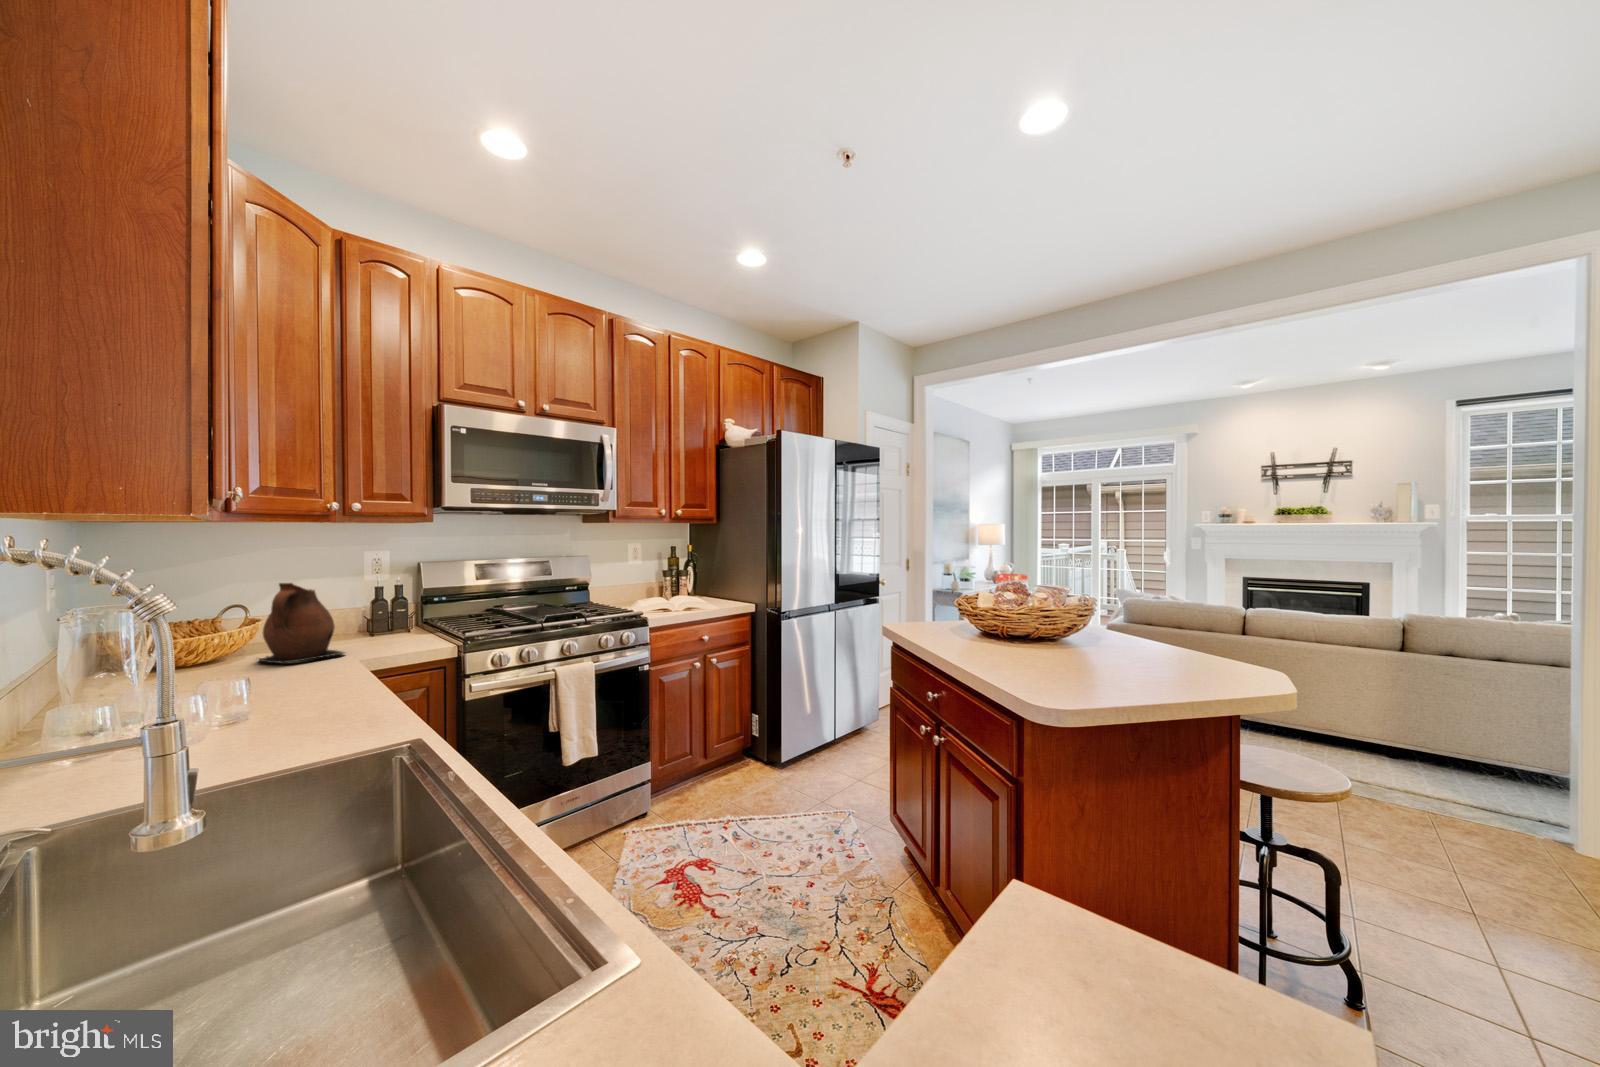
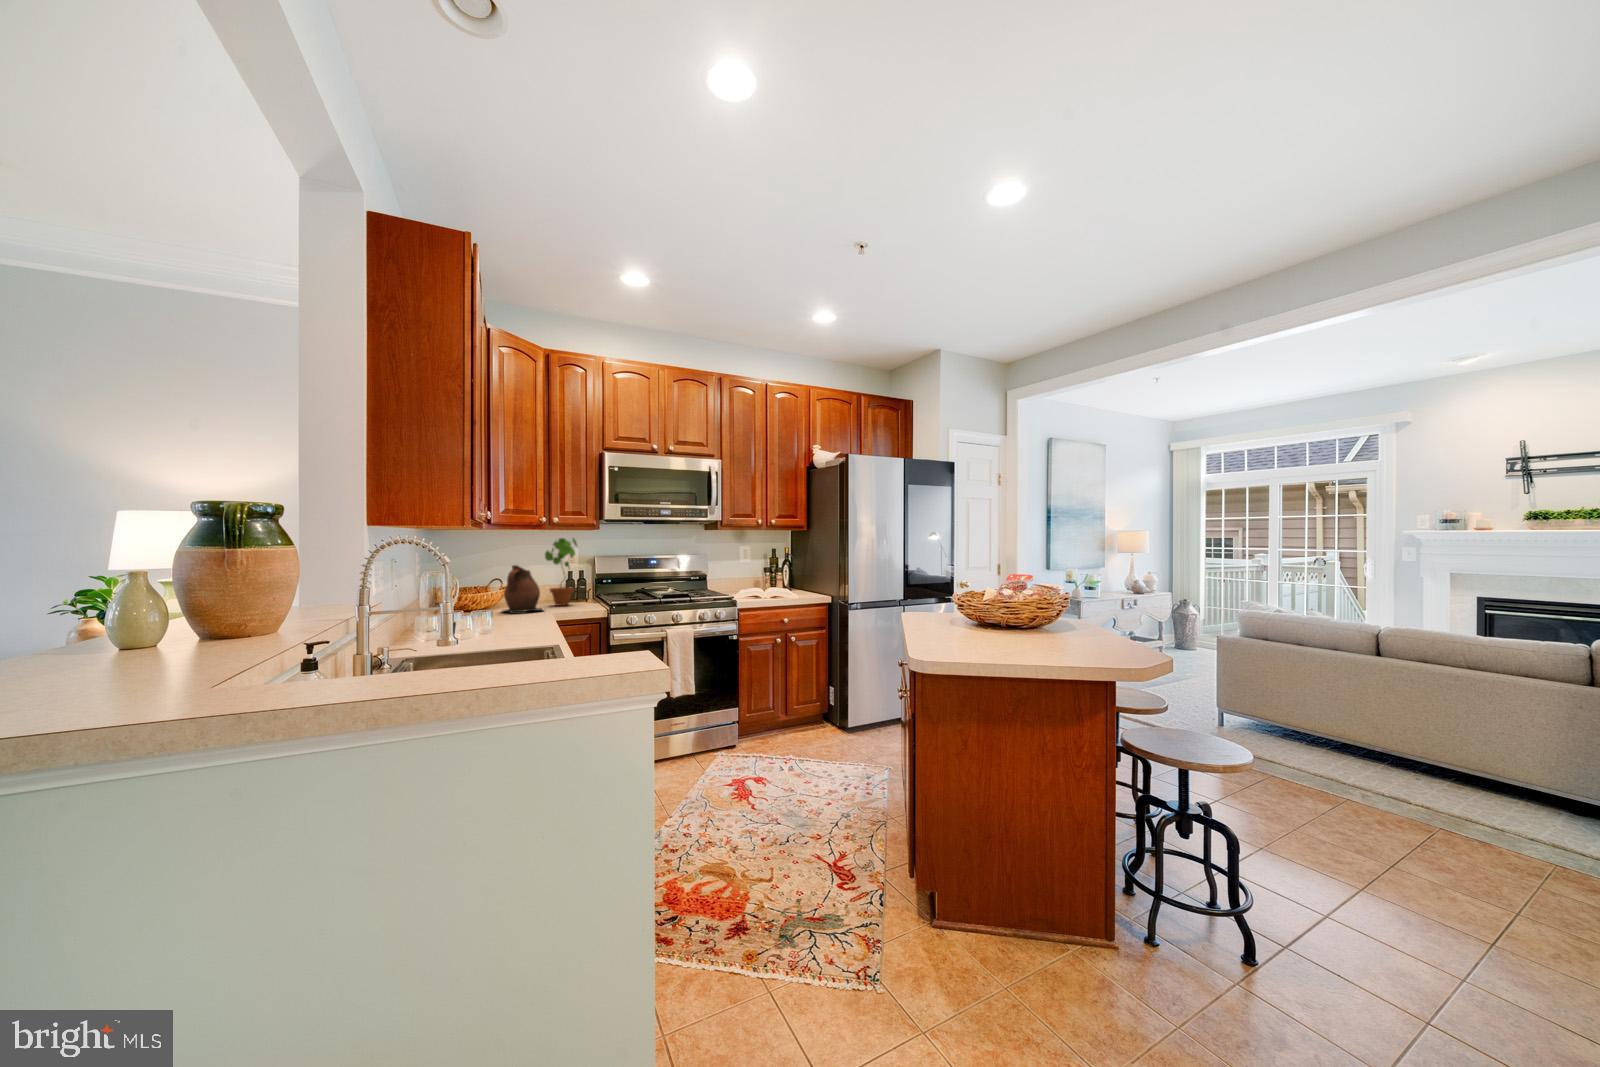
potted plant: none [337,535,395,642] -> present [545,538,577,606]

